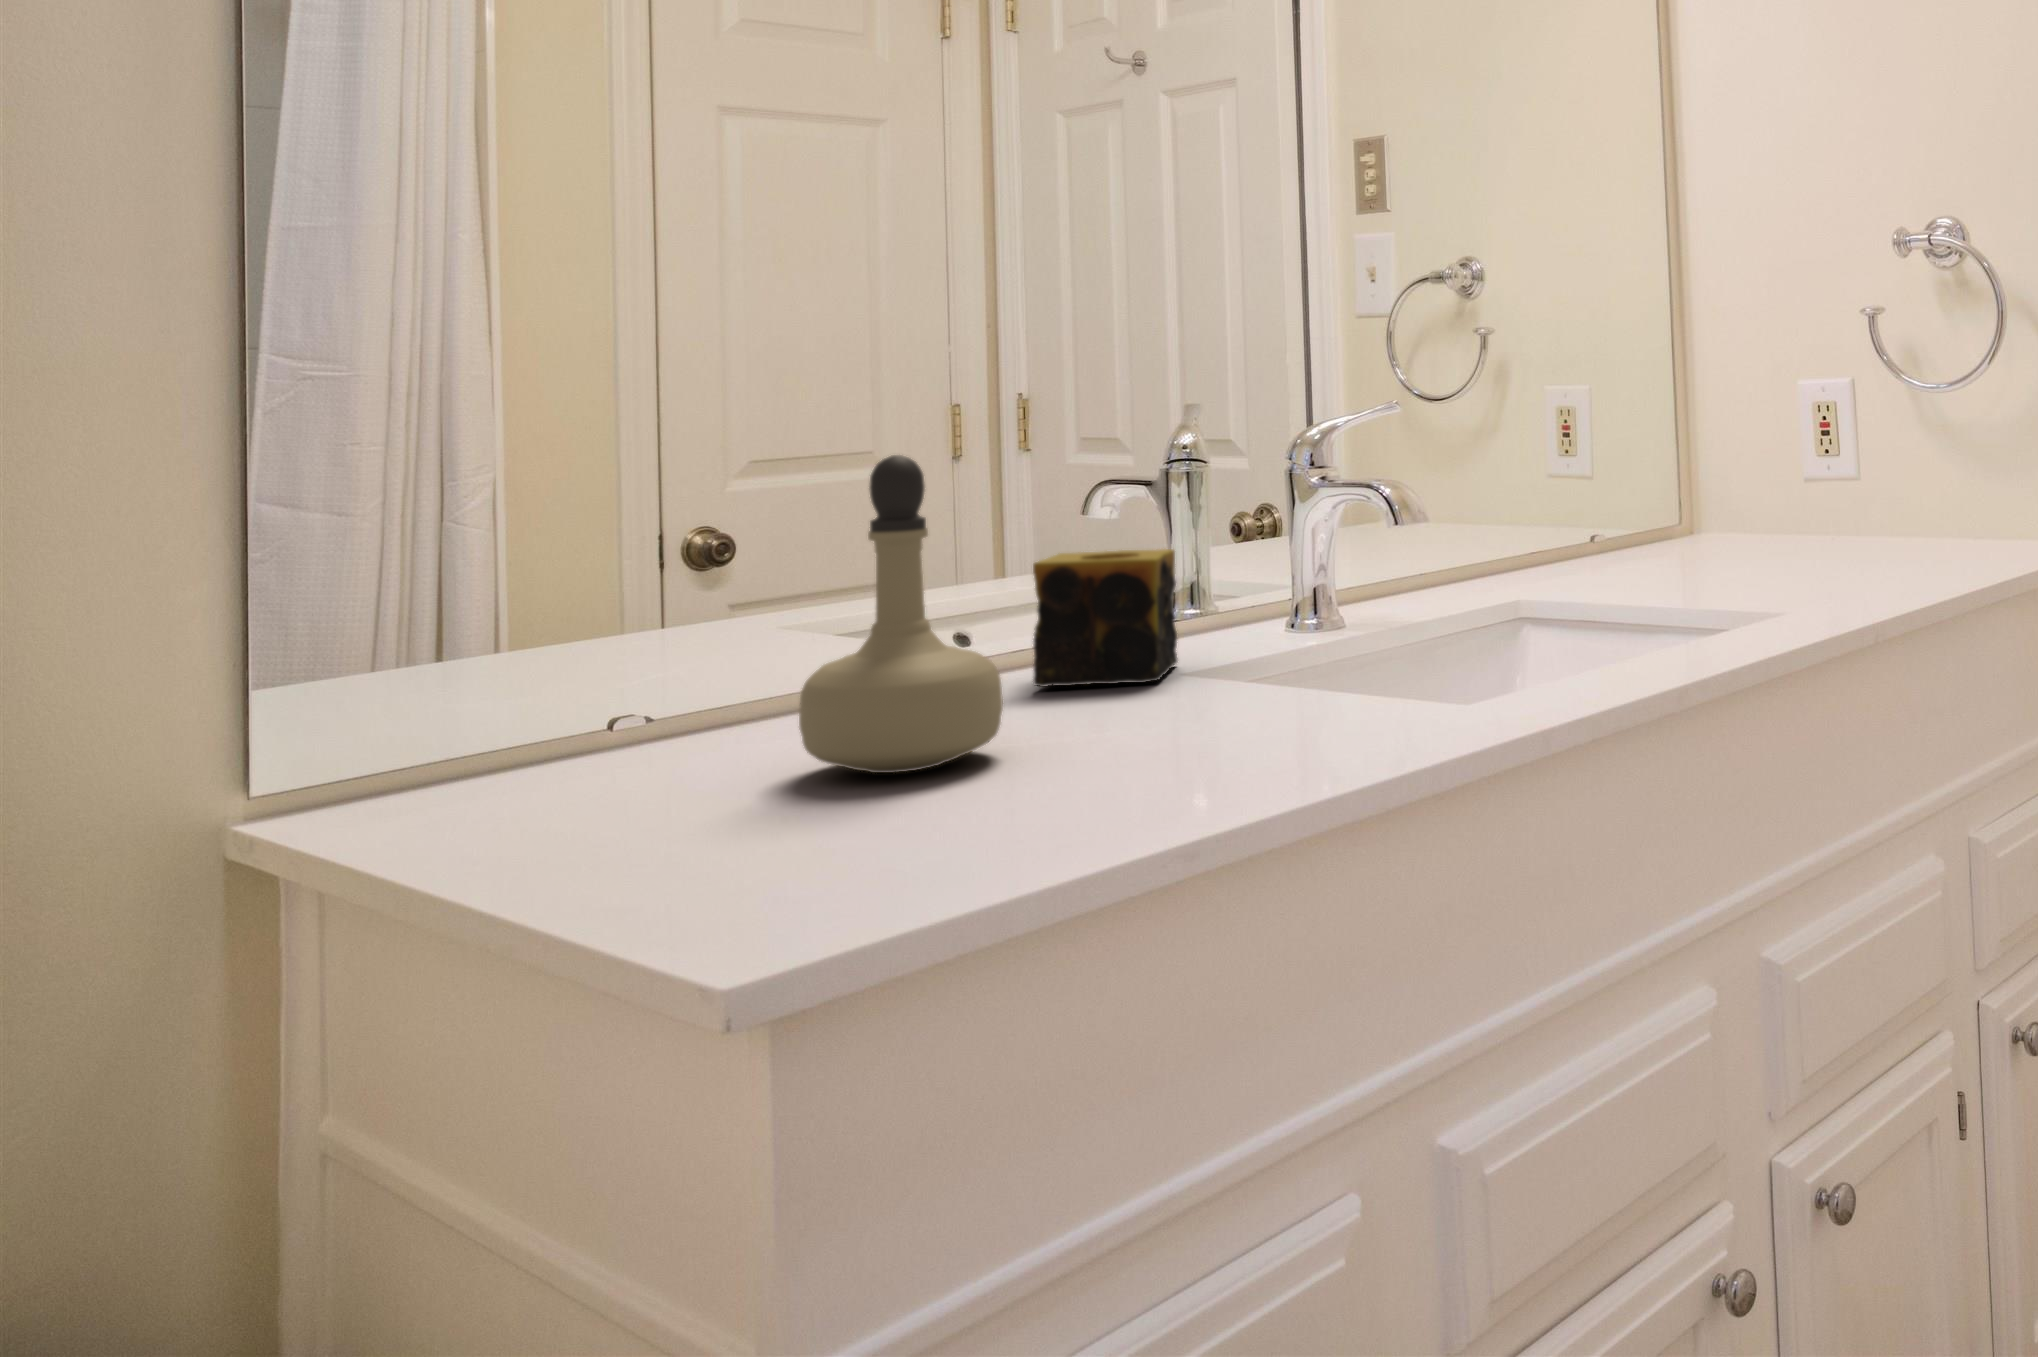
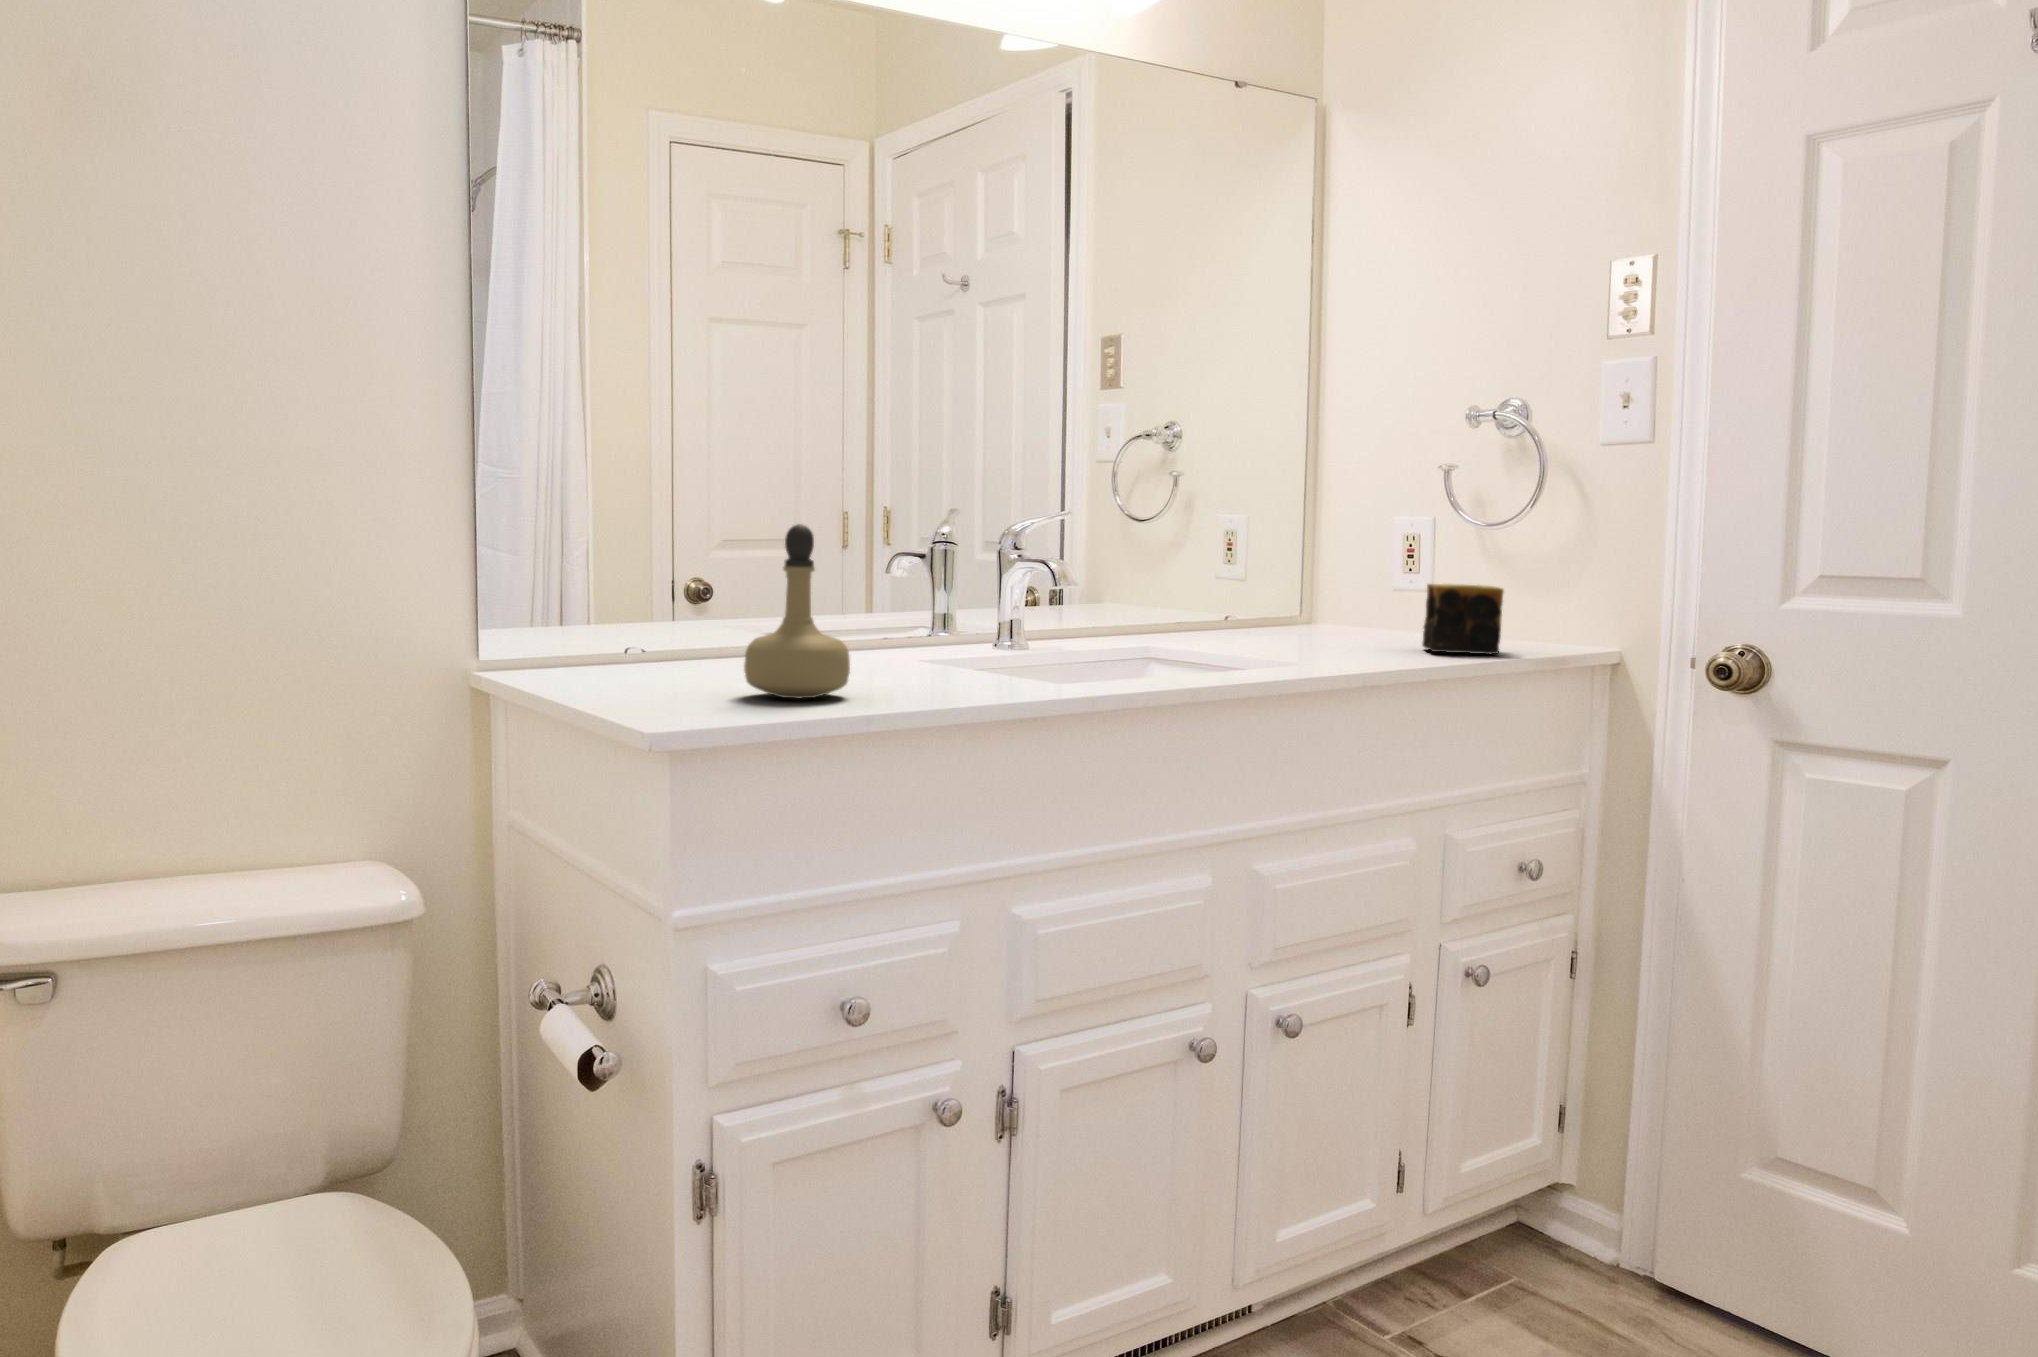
candle: present [1033,549,1178,687] -> present [1422,584,1504,654]

